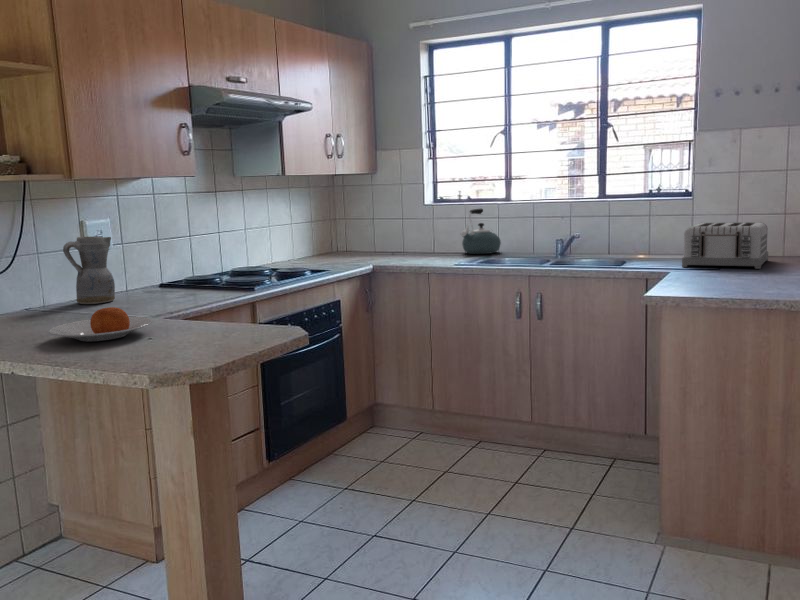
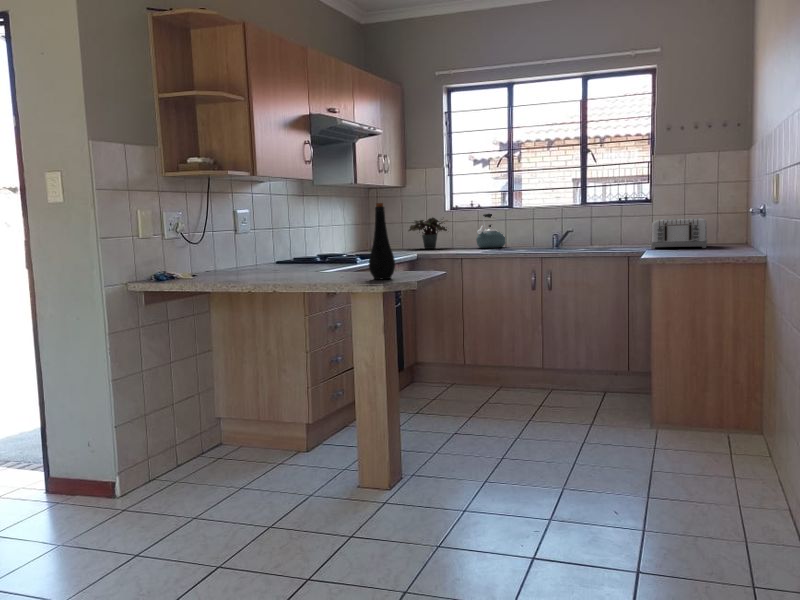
potted plant: none [379,212,432,253] -> present [409,218,447,249]
bottle: none [166,235,208,354] -> present [369,203,395,279]
ceramic pitcher: present [63,236,115,304] -> none [228,220,260,270]
plate: present [49,307,152,342] -> none [270,257,336,279]

